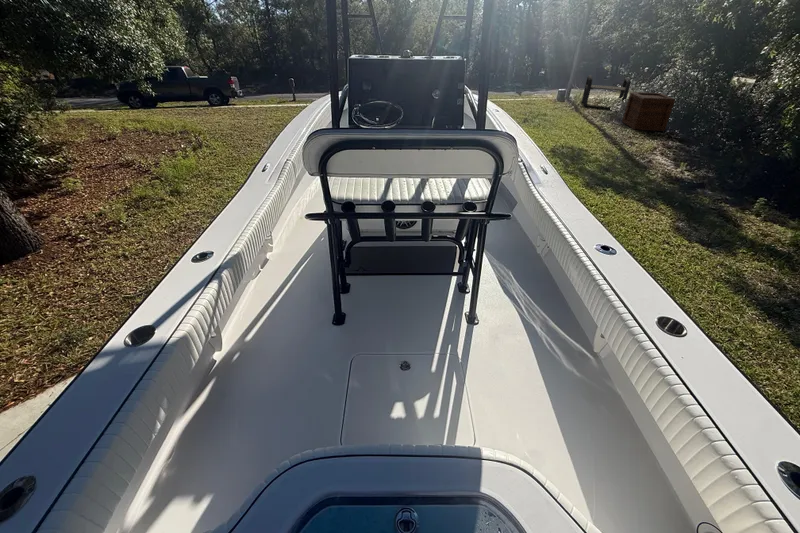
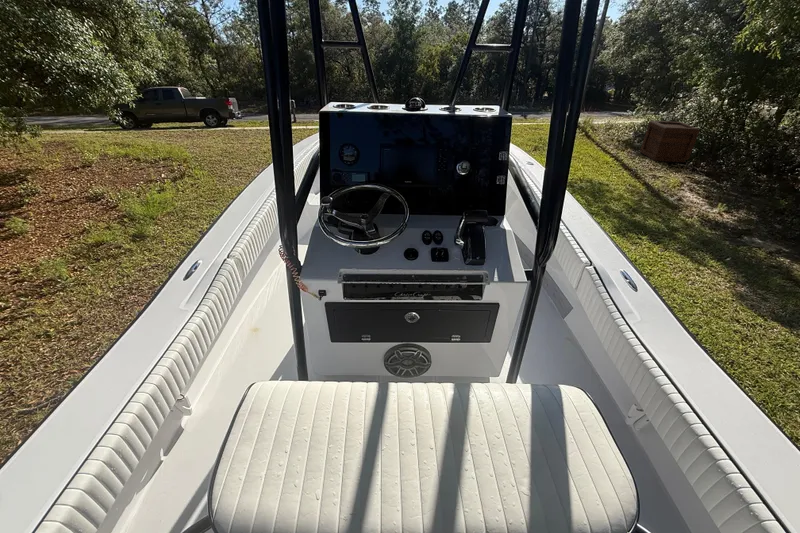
bench: present [582,75,631,106] -> none [593,101,646,138]

